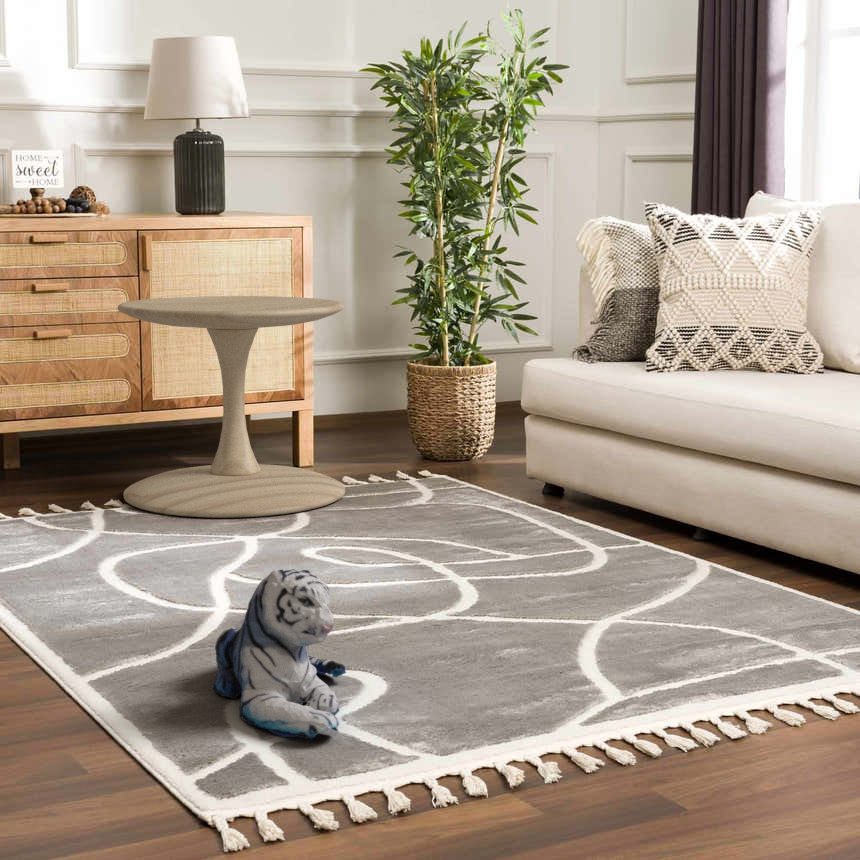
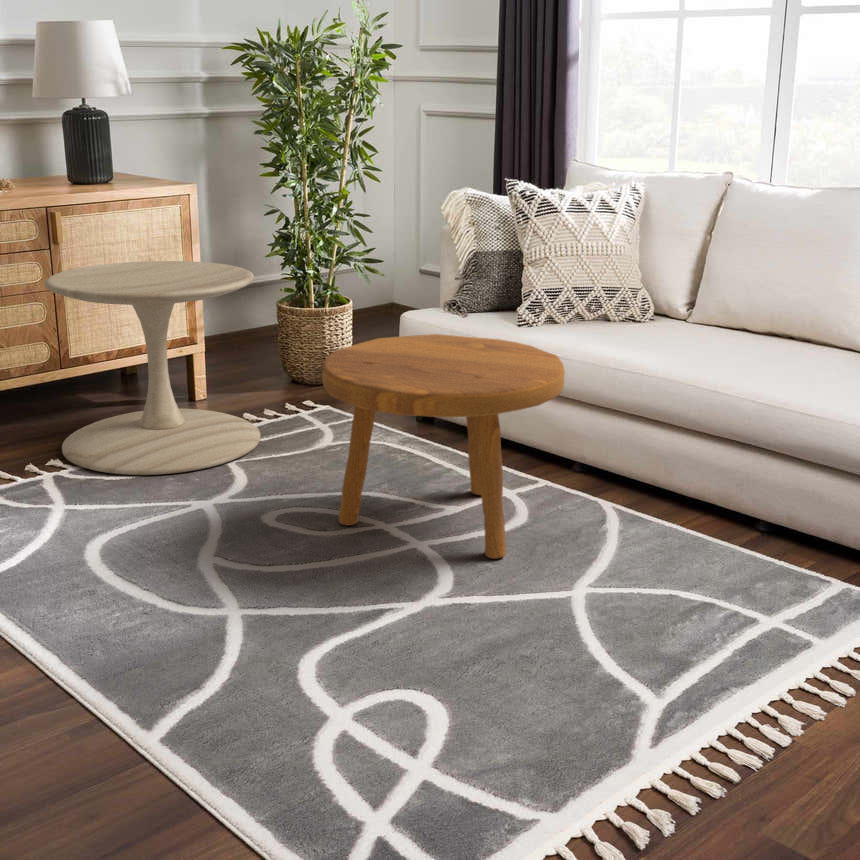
footstool: none [354,362,636,605] -> present [322,334,565,559]
plush toy: present [212,569,346,739] -> none [288,598,446,764]

